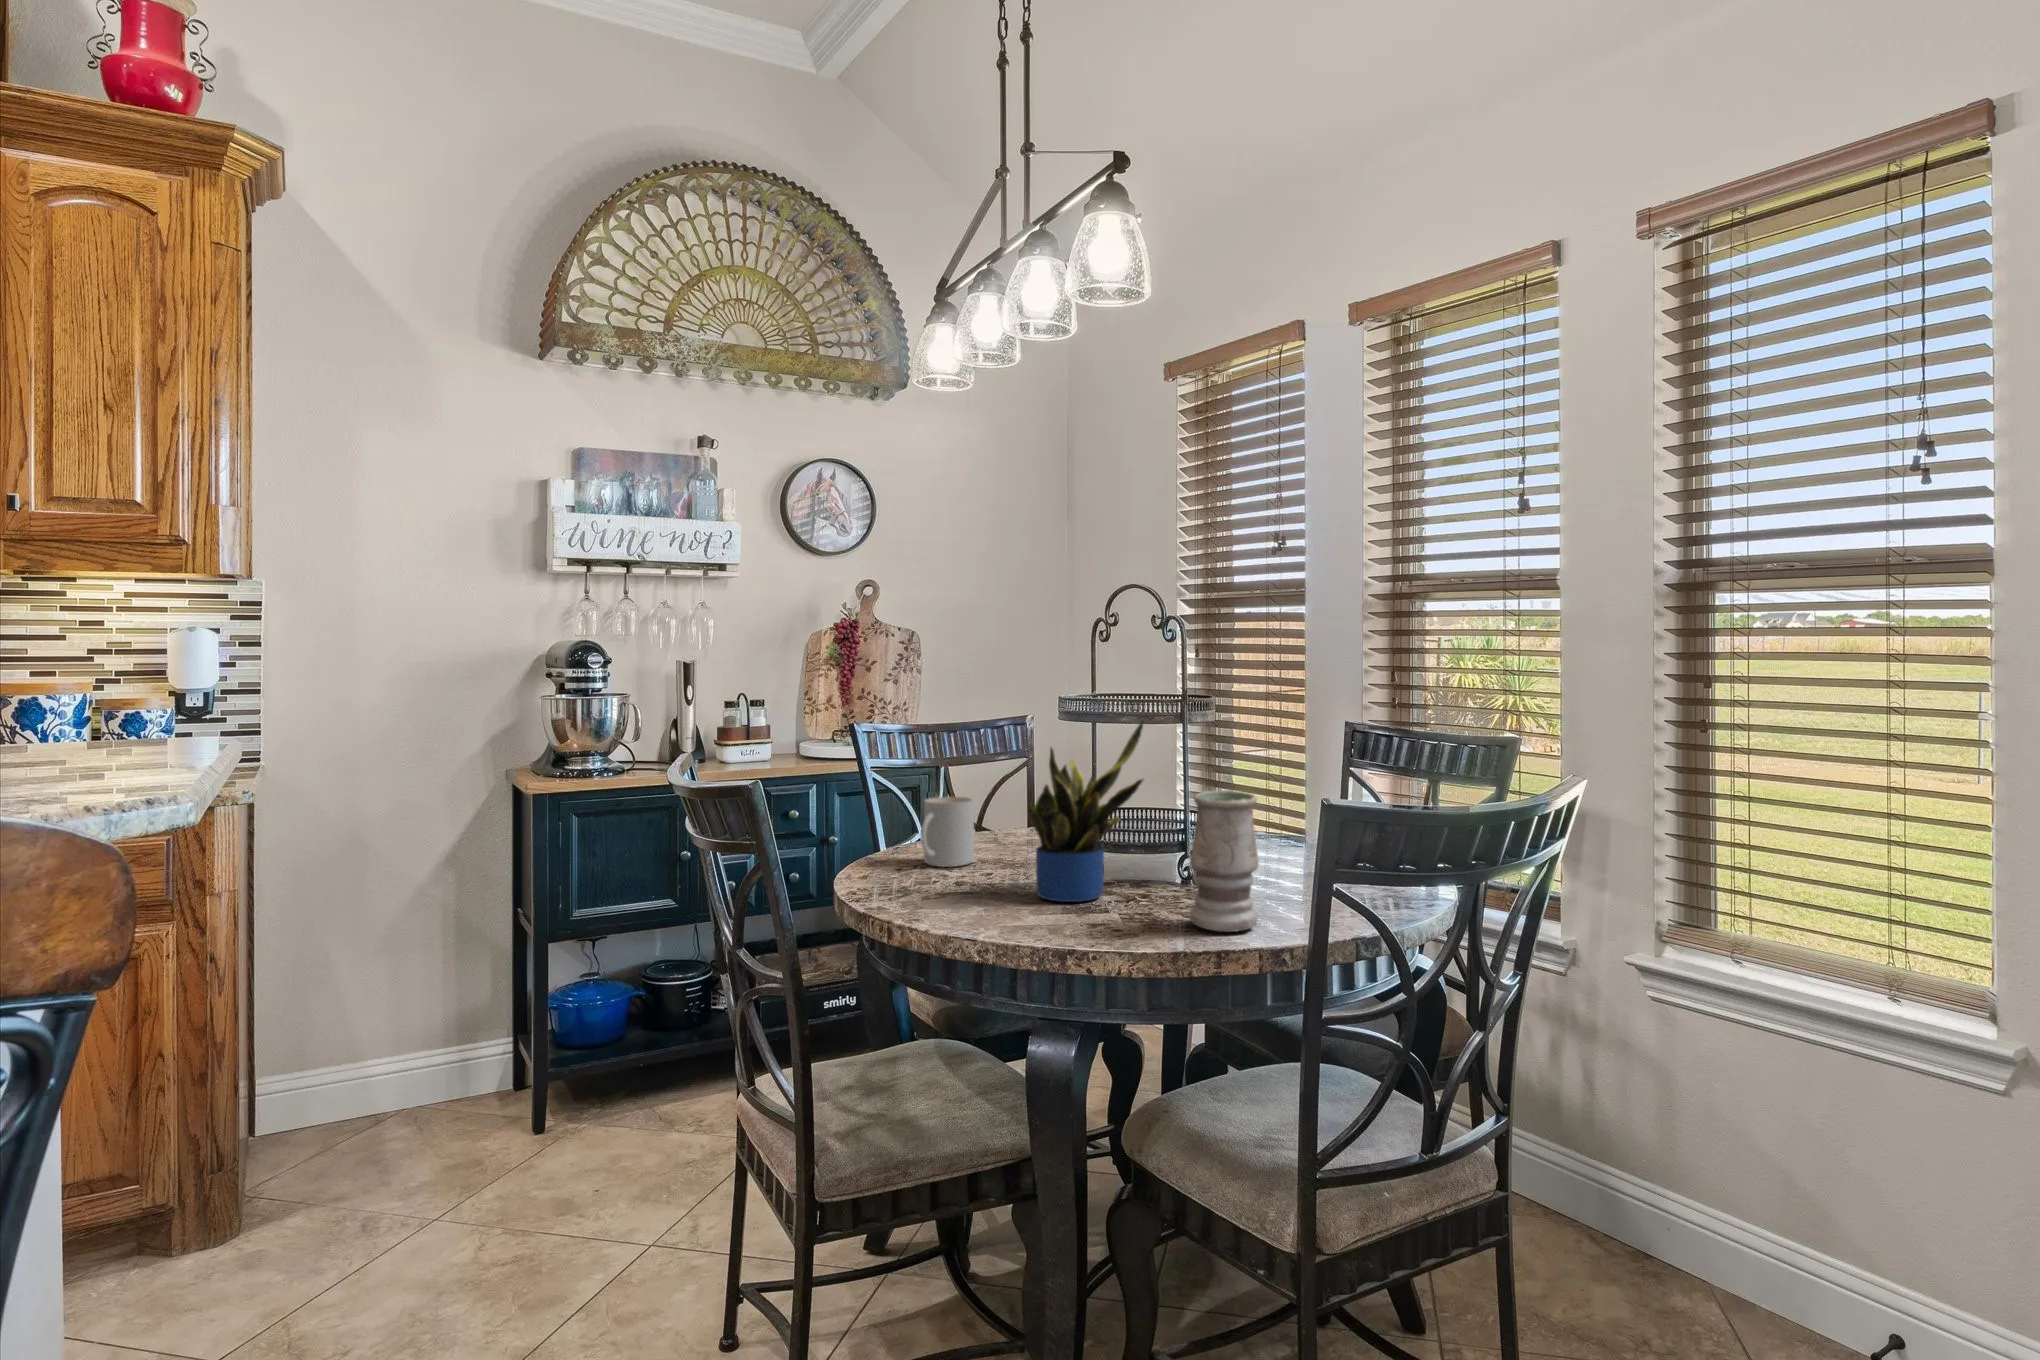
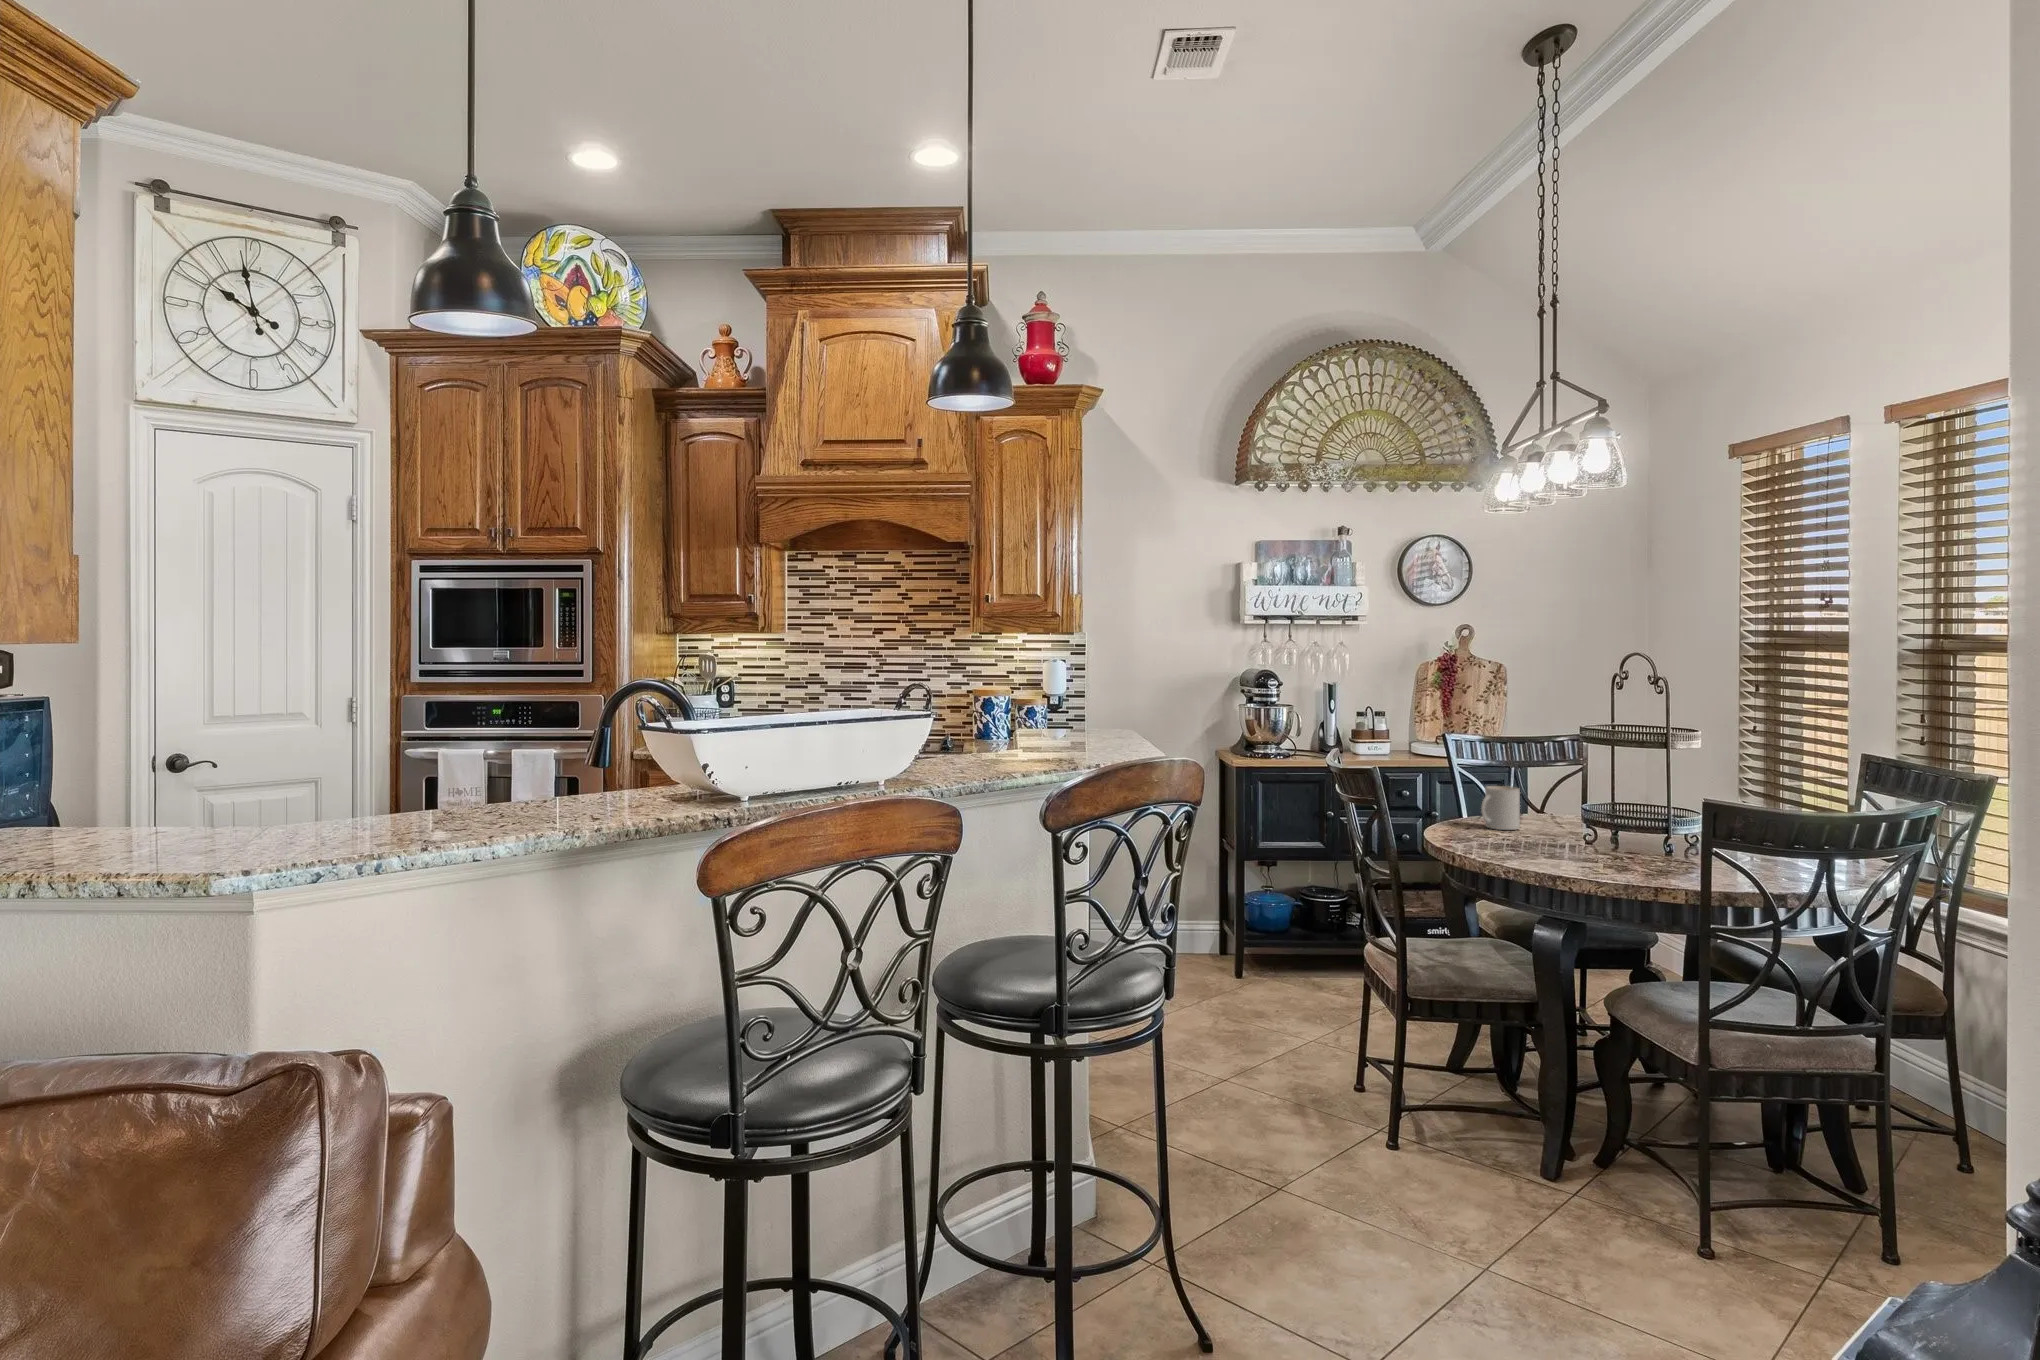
potted plant: present [1028,721,1143,902] -> none [1546,745,1628,855]
vase: present [1190,790,1259,932] -> none [1646,792,1695,879]

